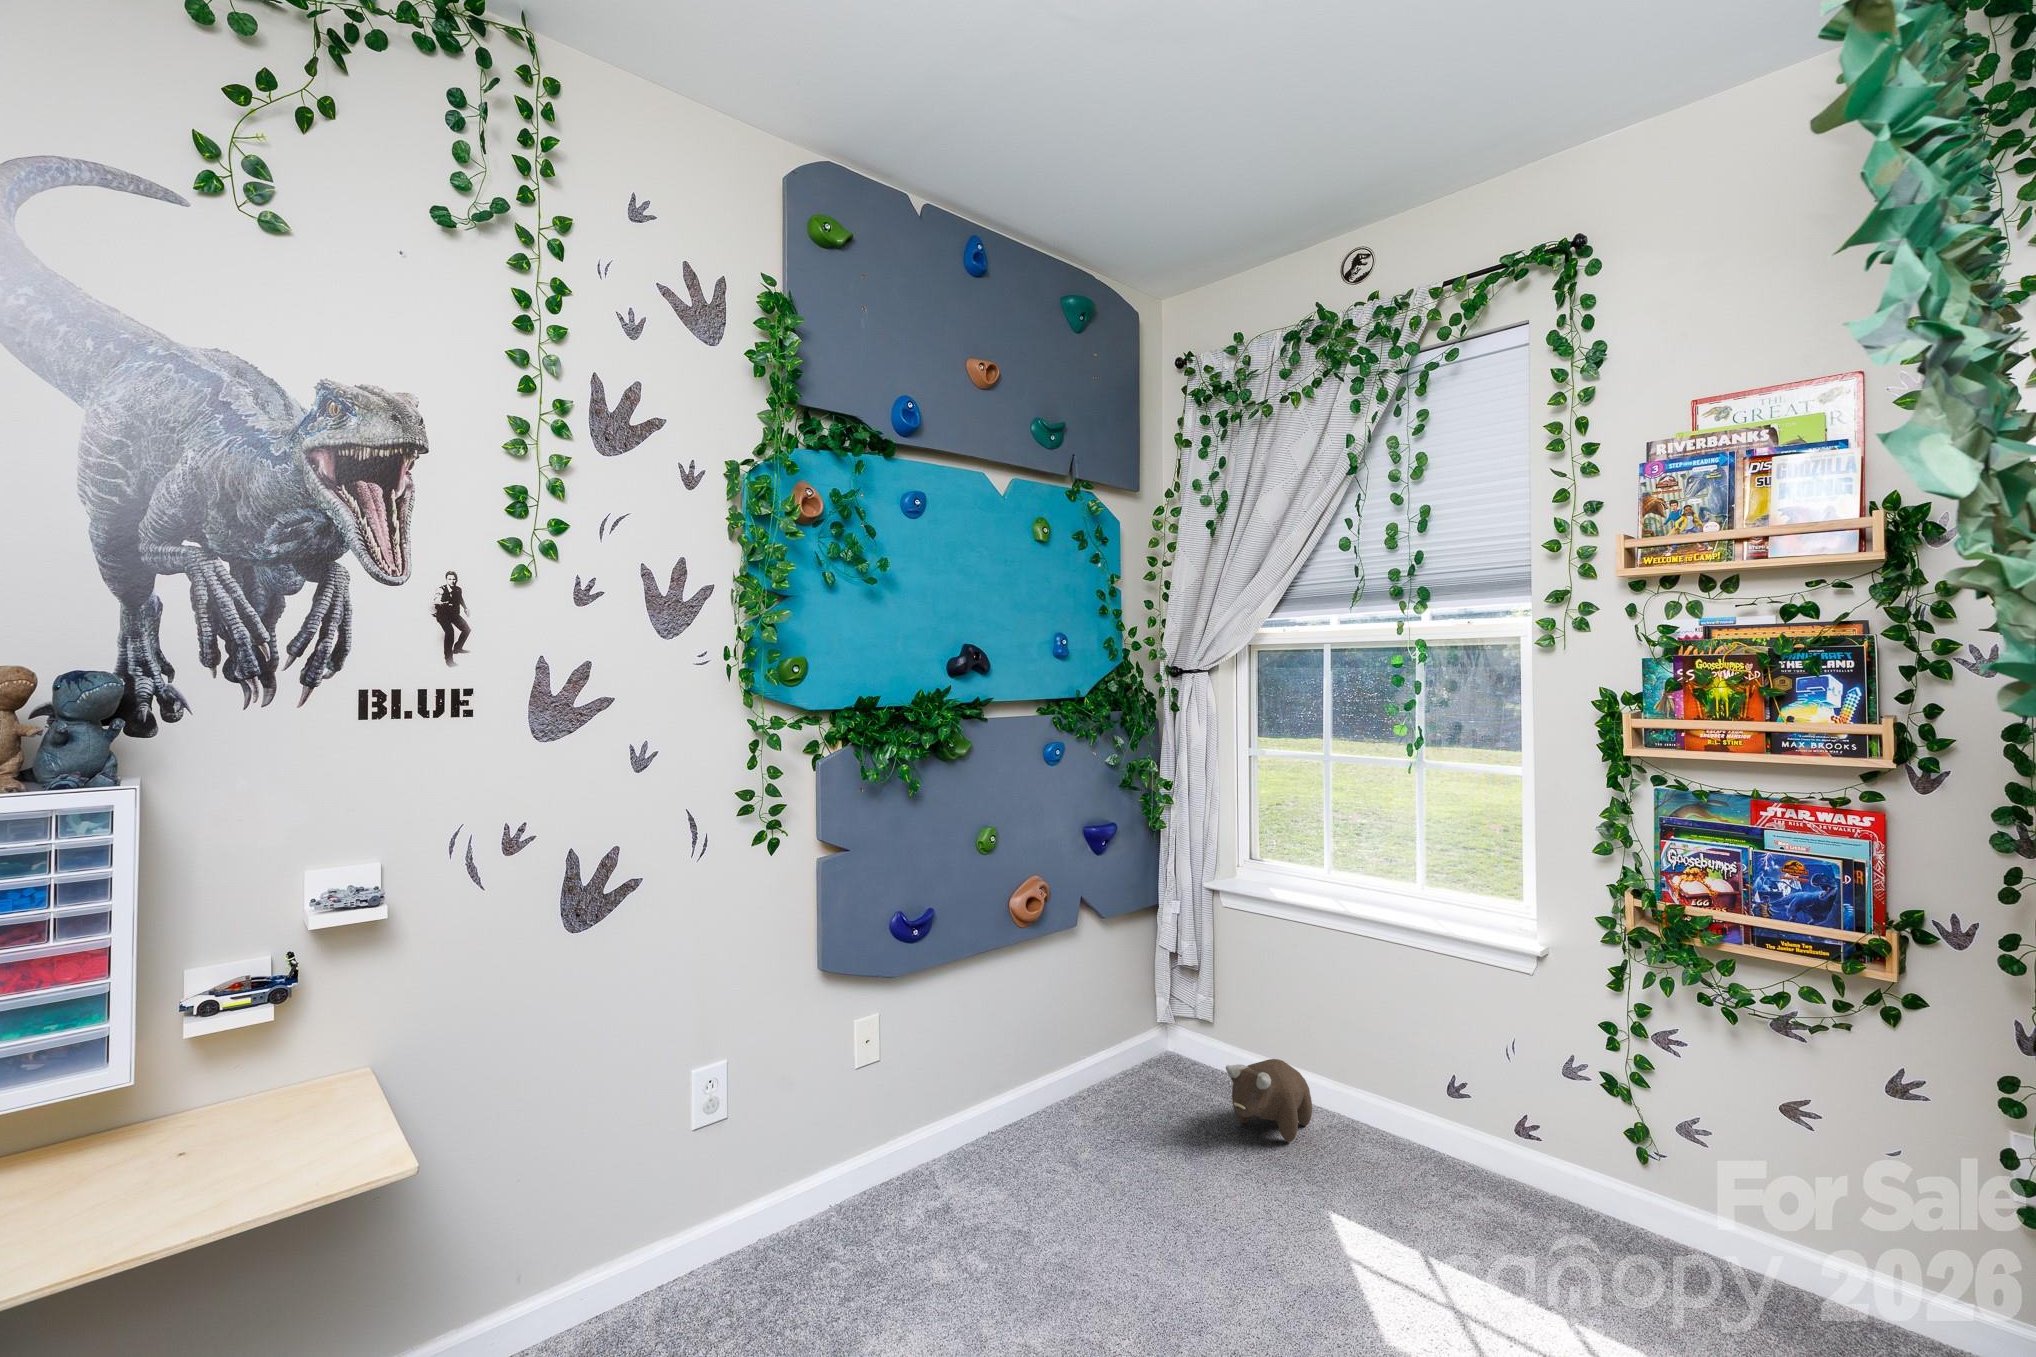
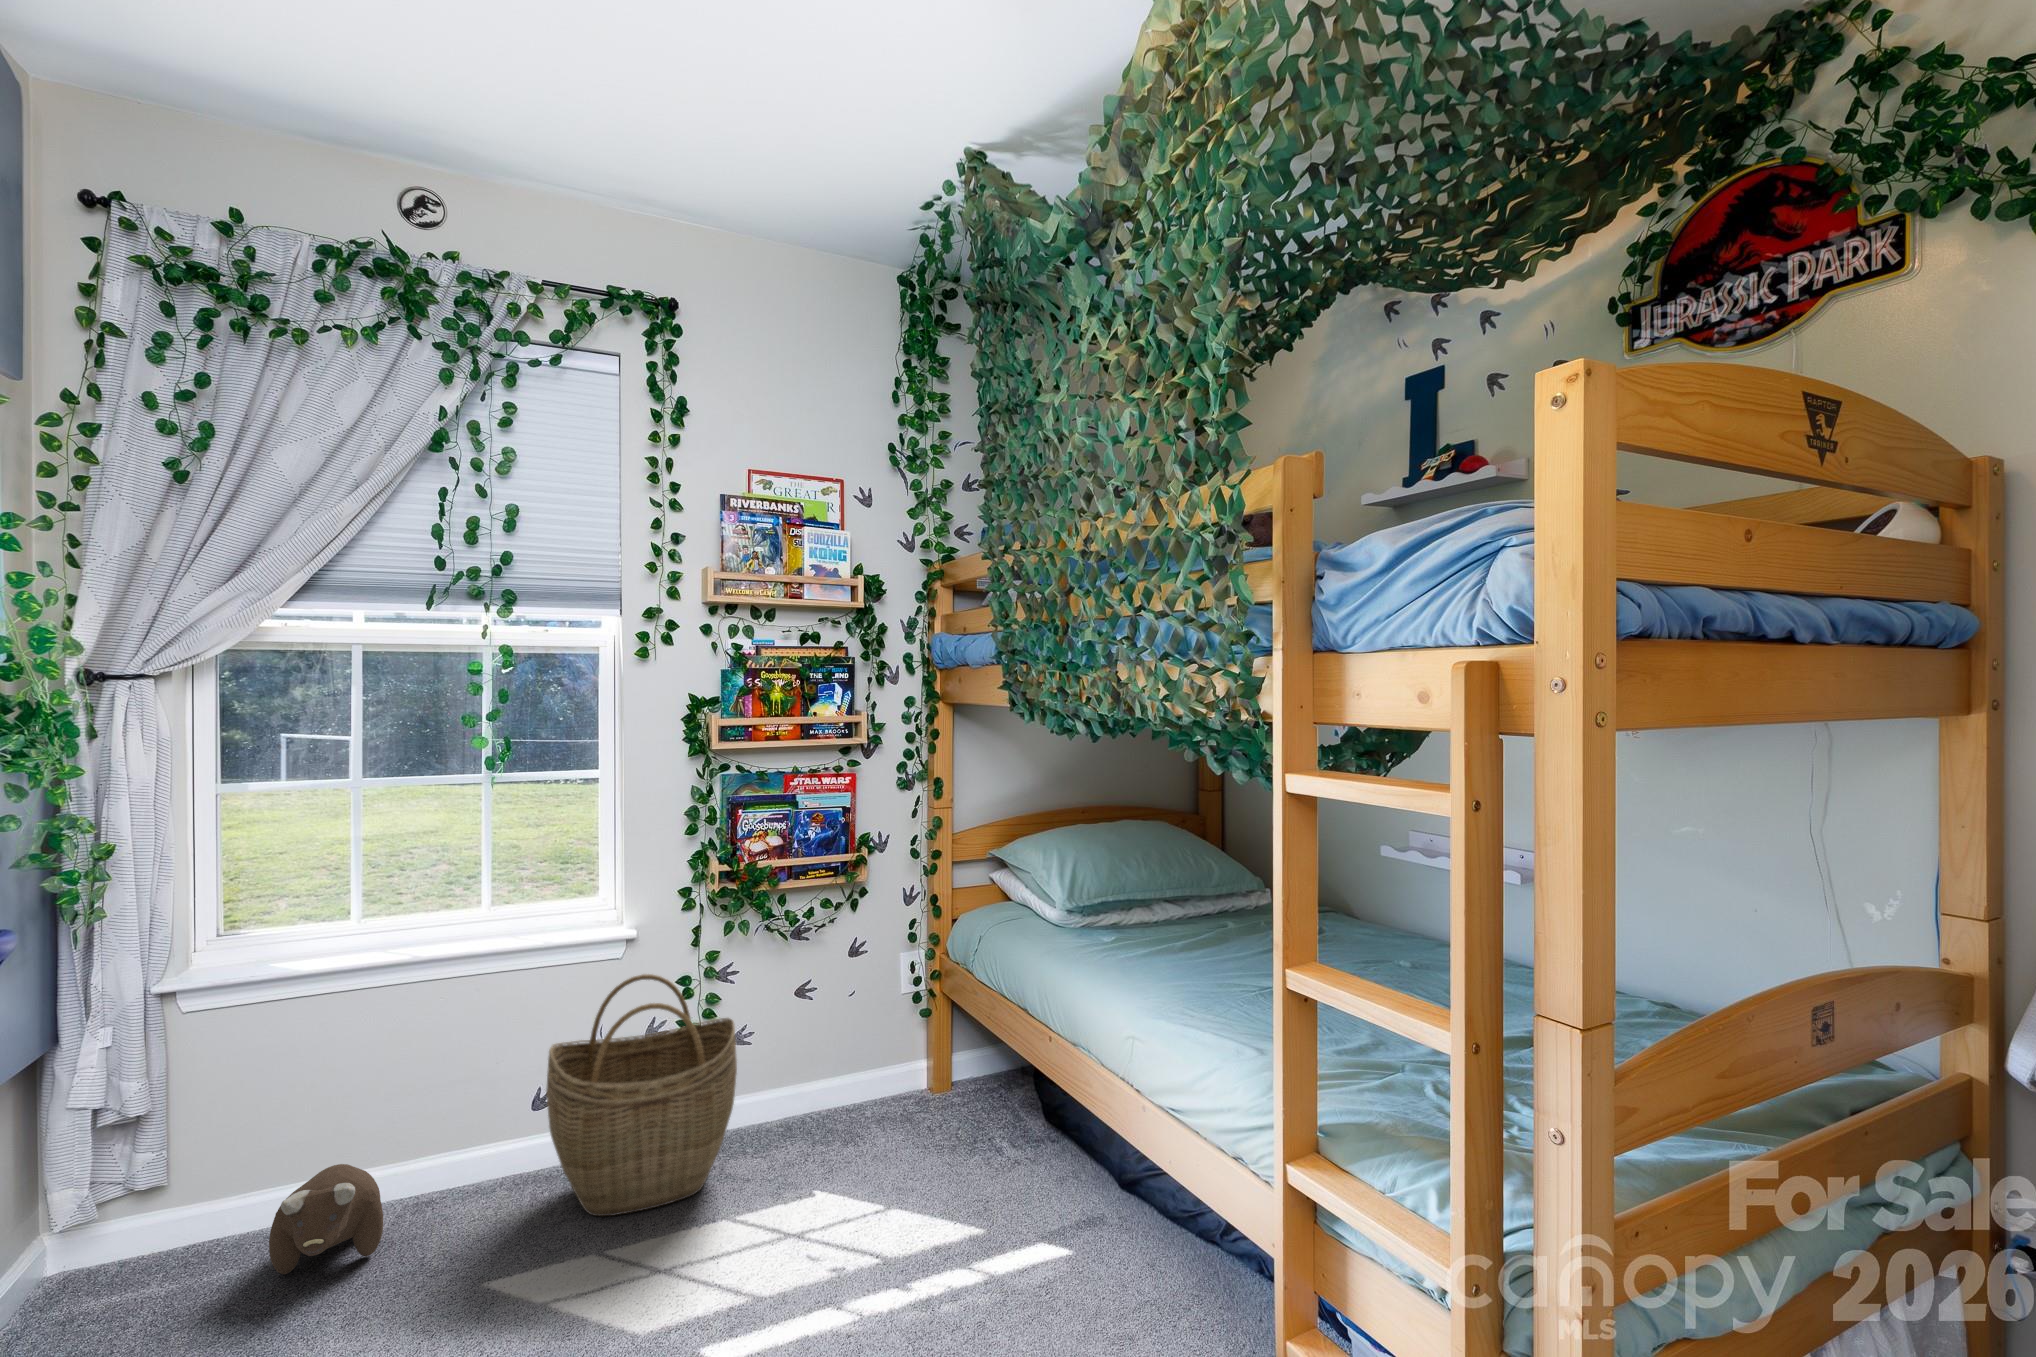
woven basket: none [1414,998,1632,1266] -> present [546,974,737,1216]

